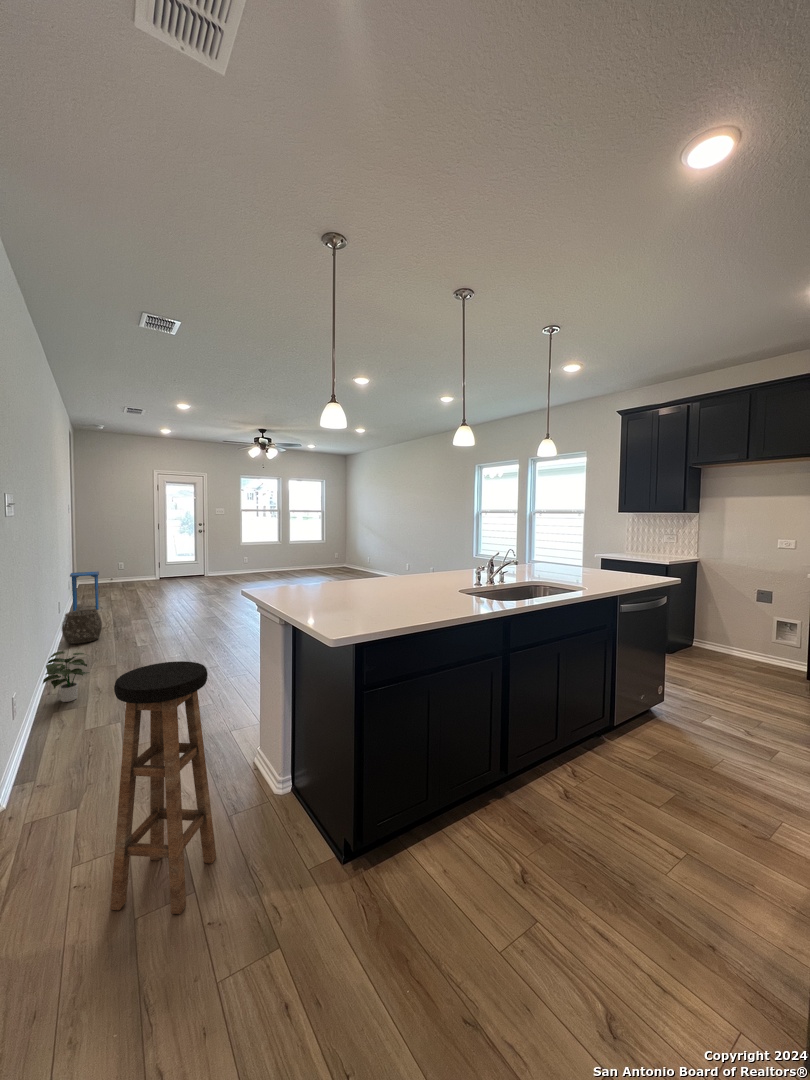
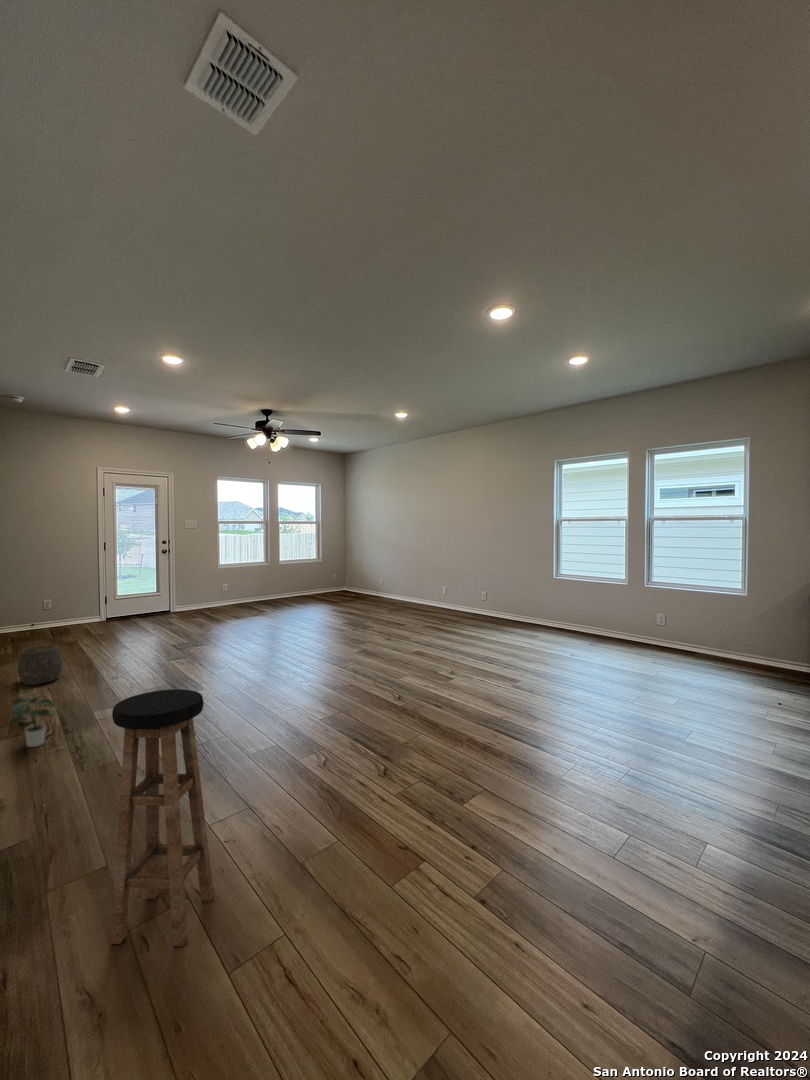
side table: present [70,571,99,611] -> none [21,601,54,649]

